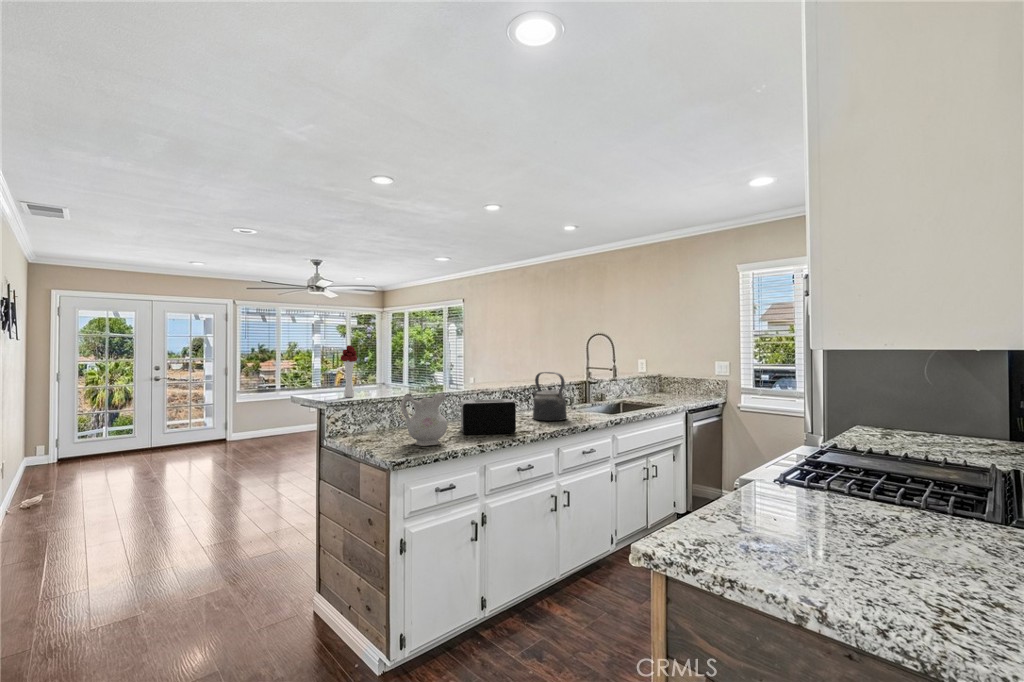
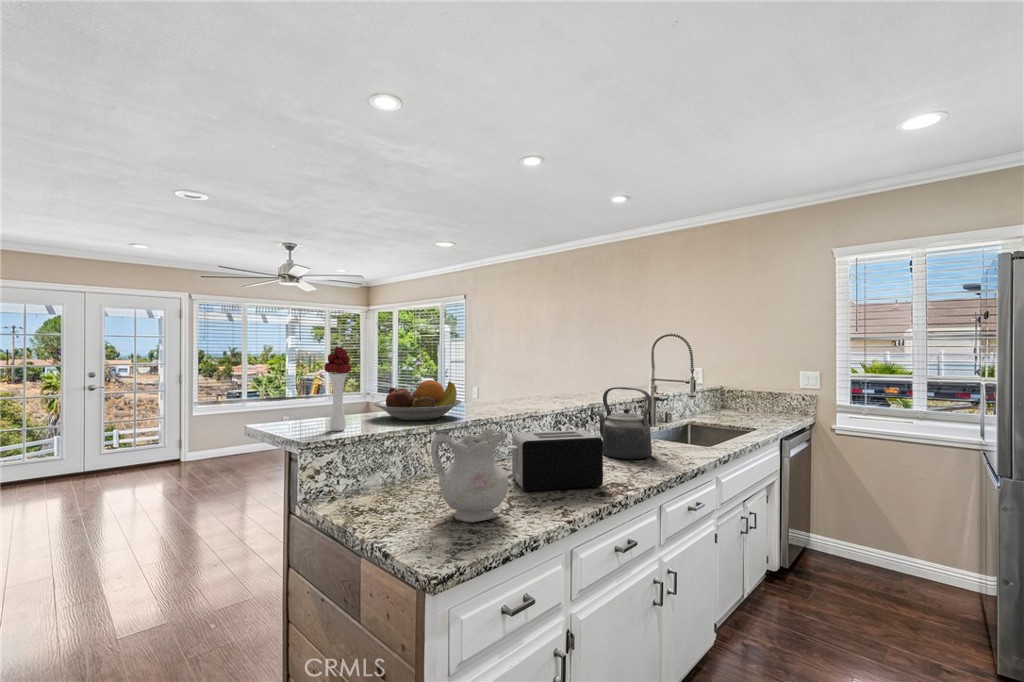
fruit bowl: none [374,367,432,393] -> present [374,380,462,420]

